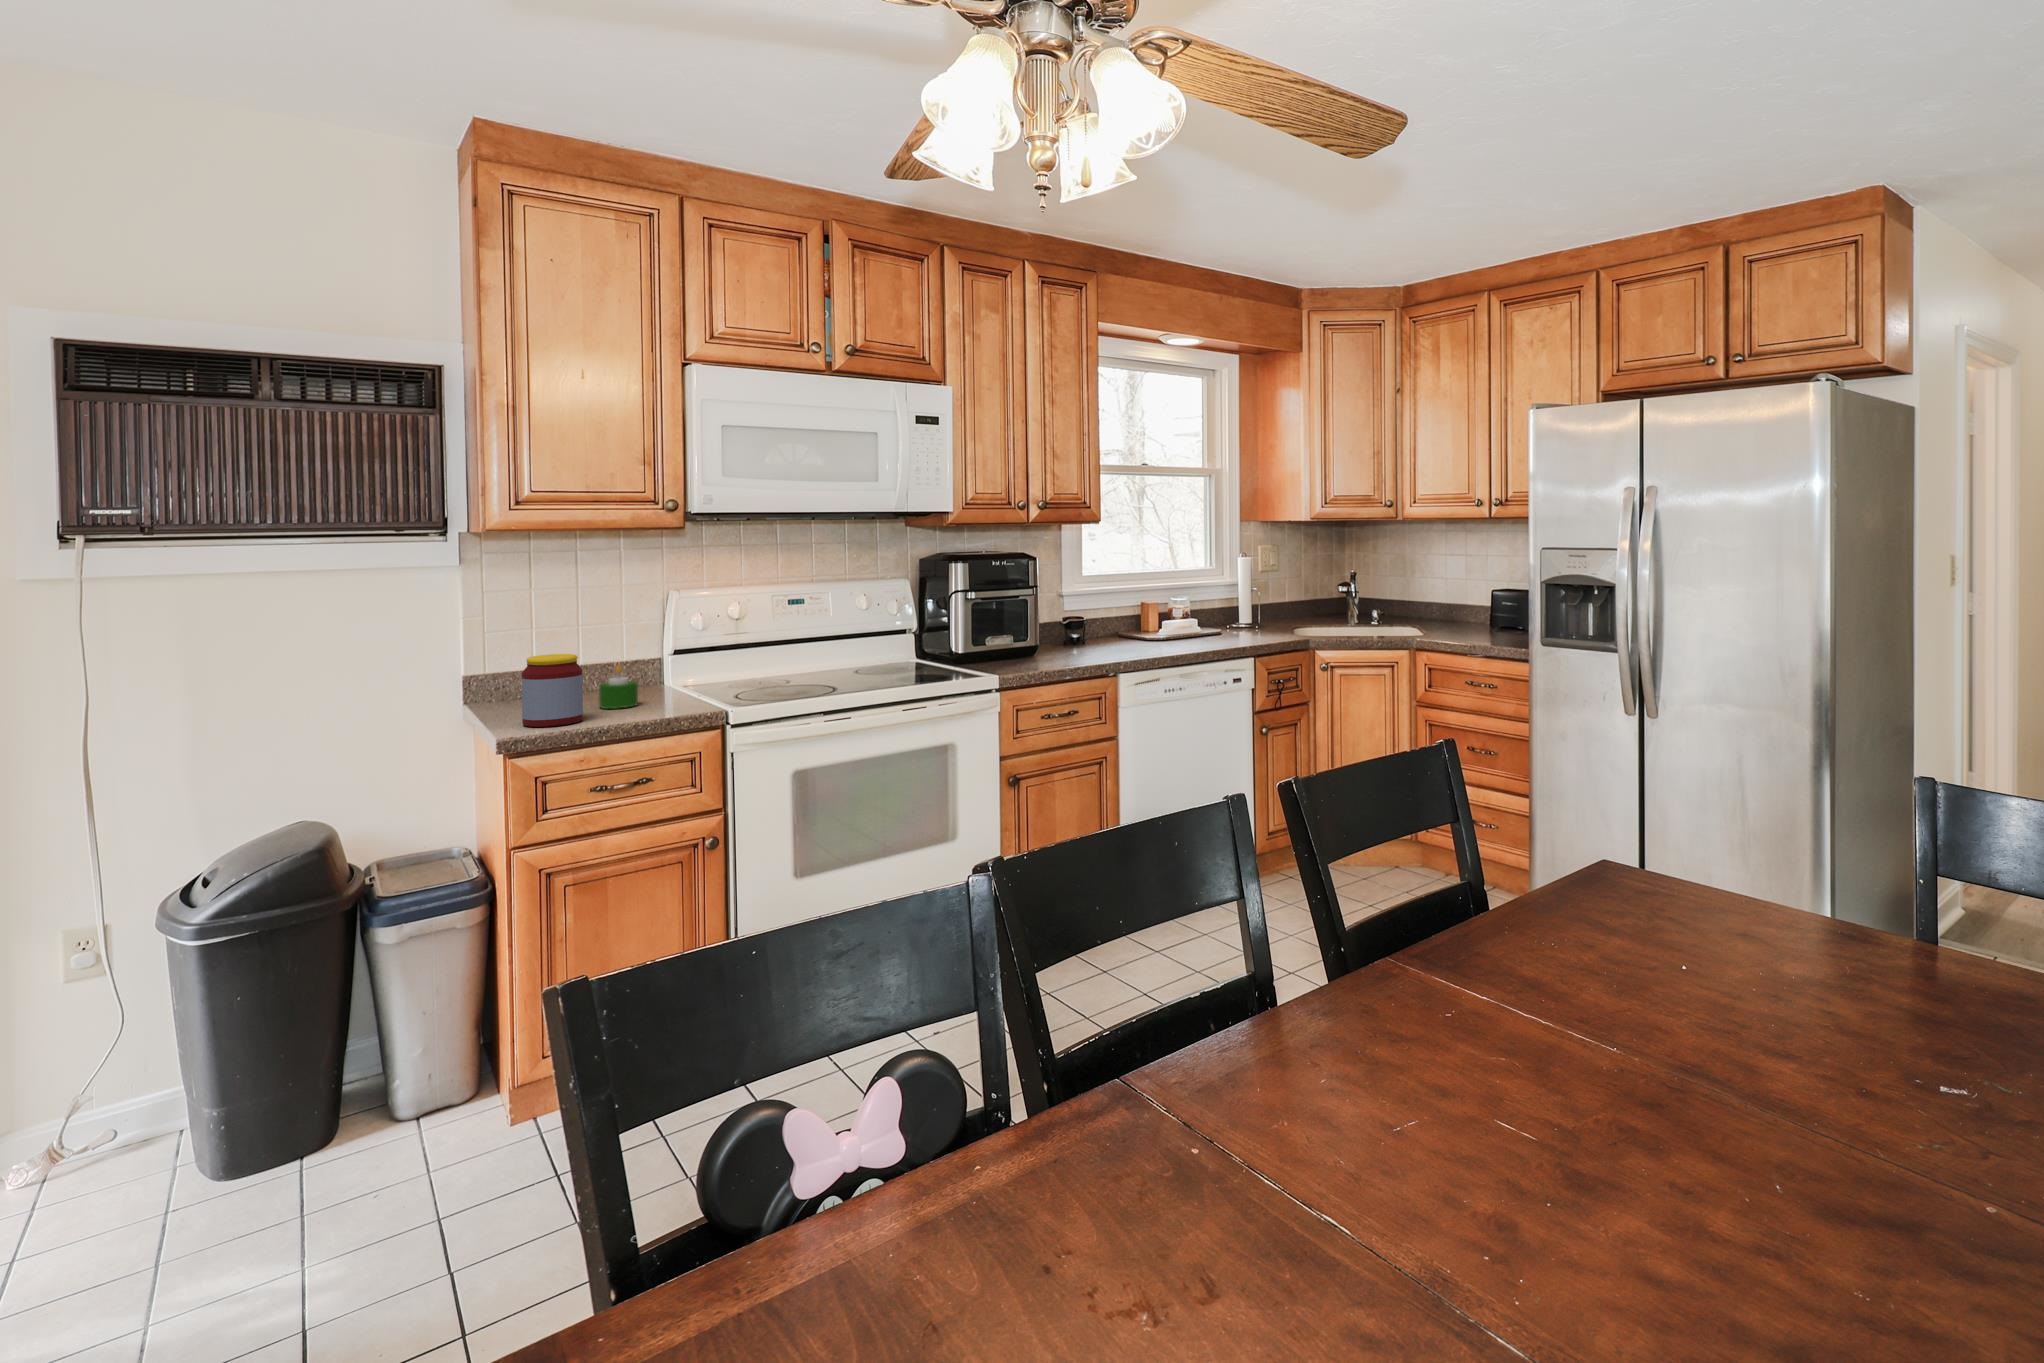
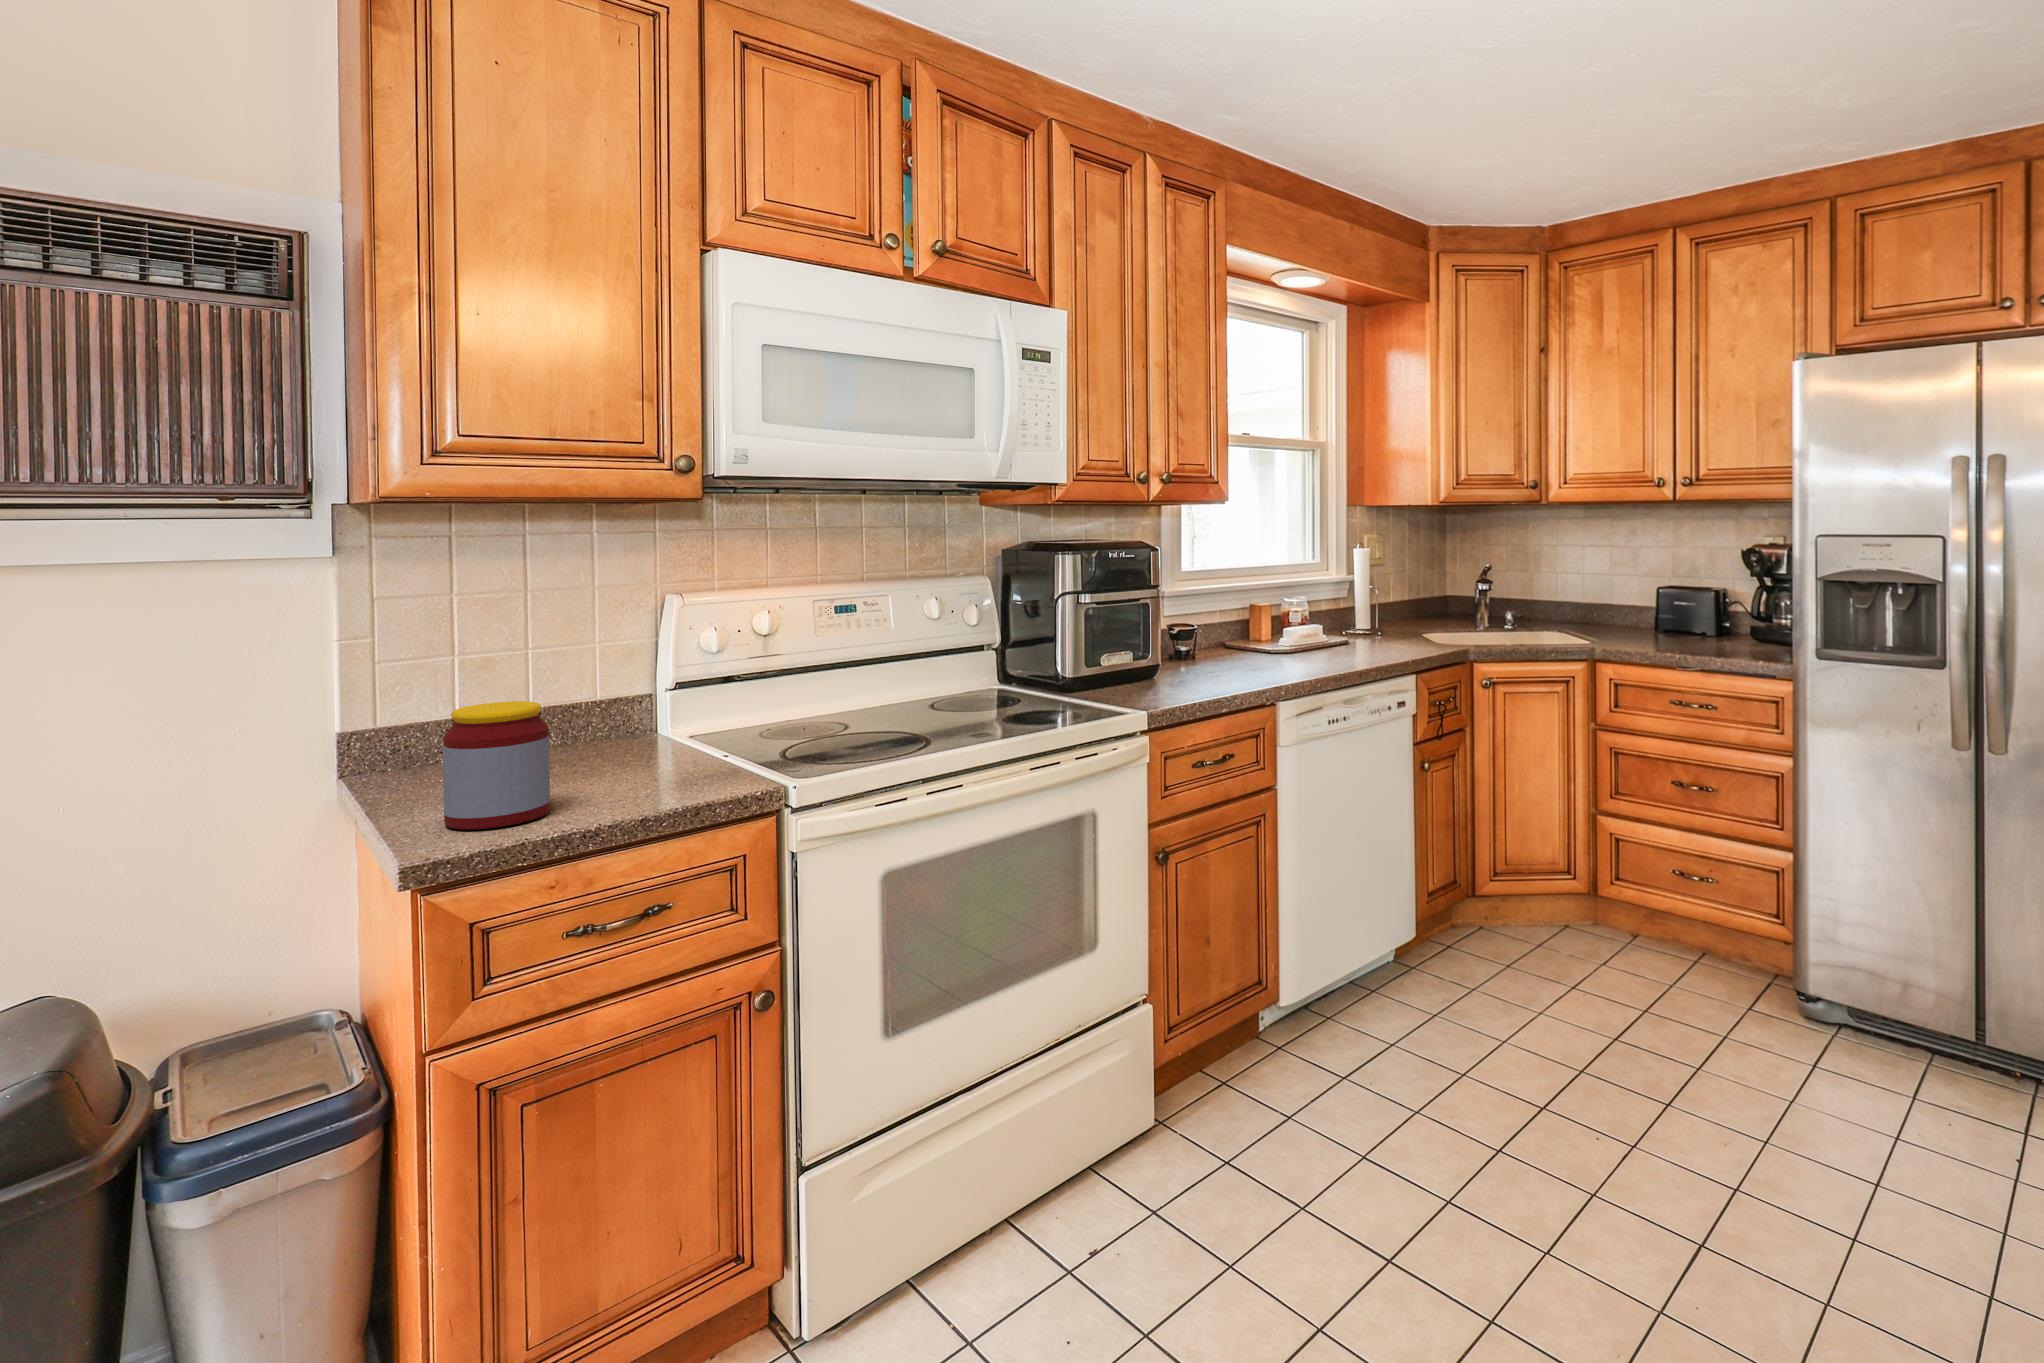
candle: present [599,666,638,709] -> none [571,714,634,785]

